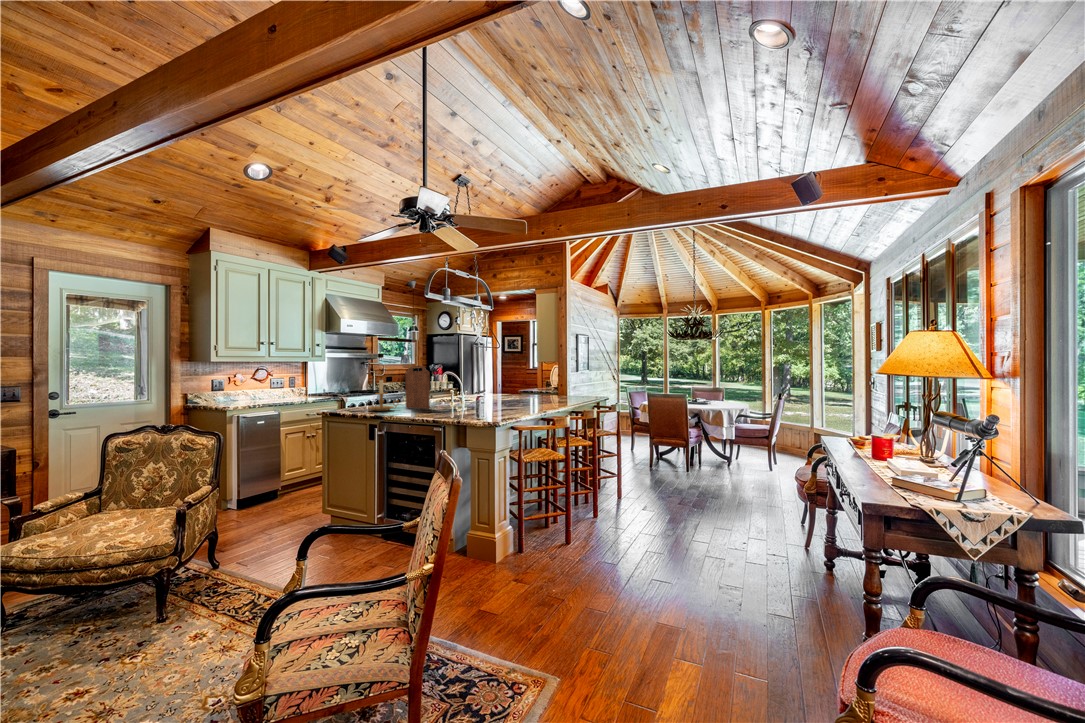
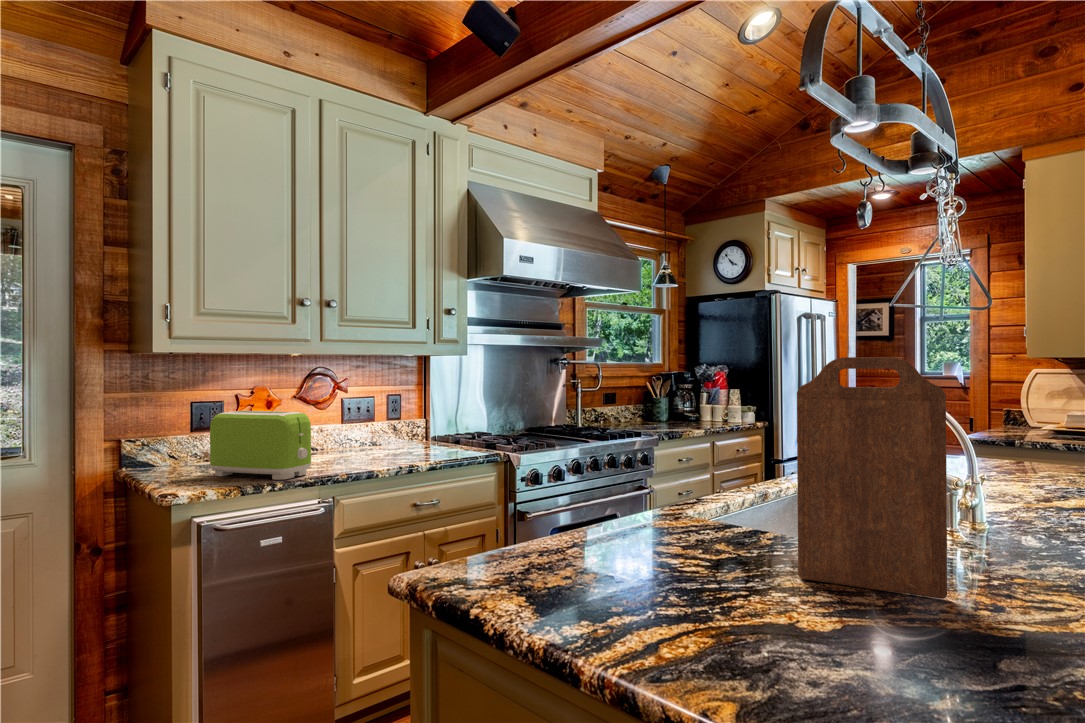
candle holder: present [369,380,398,411] -> none [622,429,785,621]
toaster: none [231,382,270,405] -> present [210,411,311,480]

